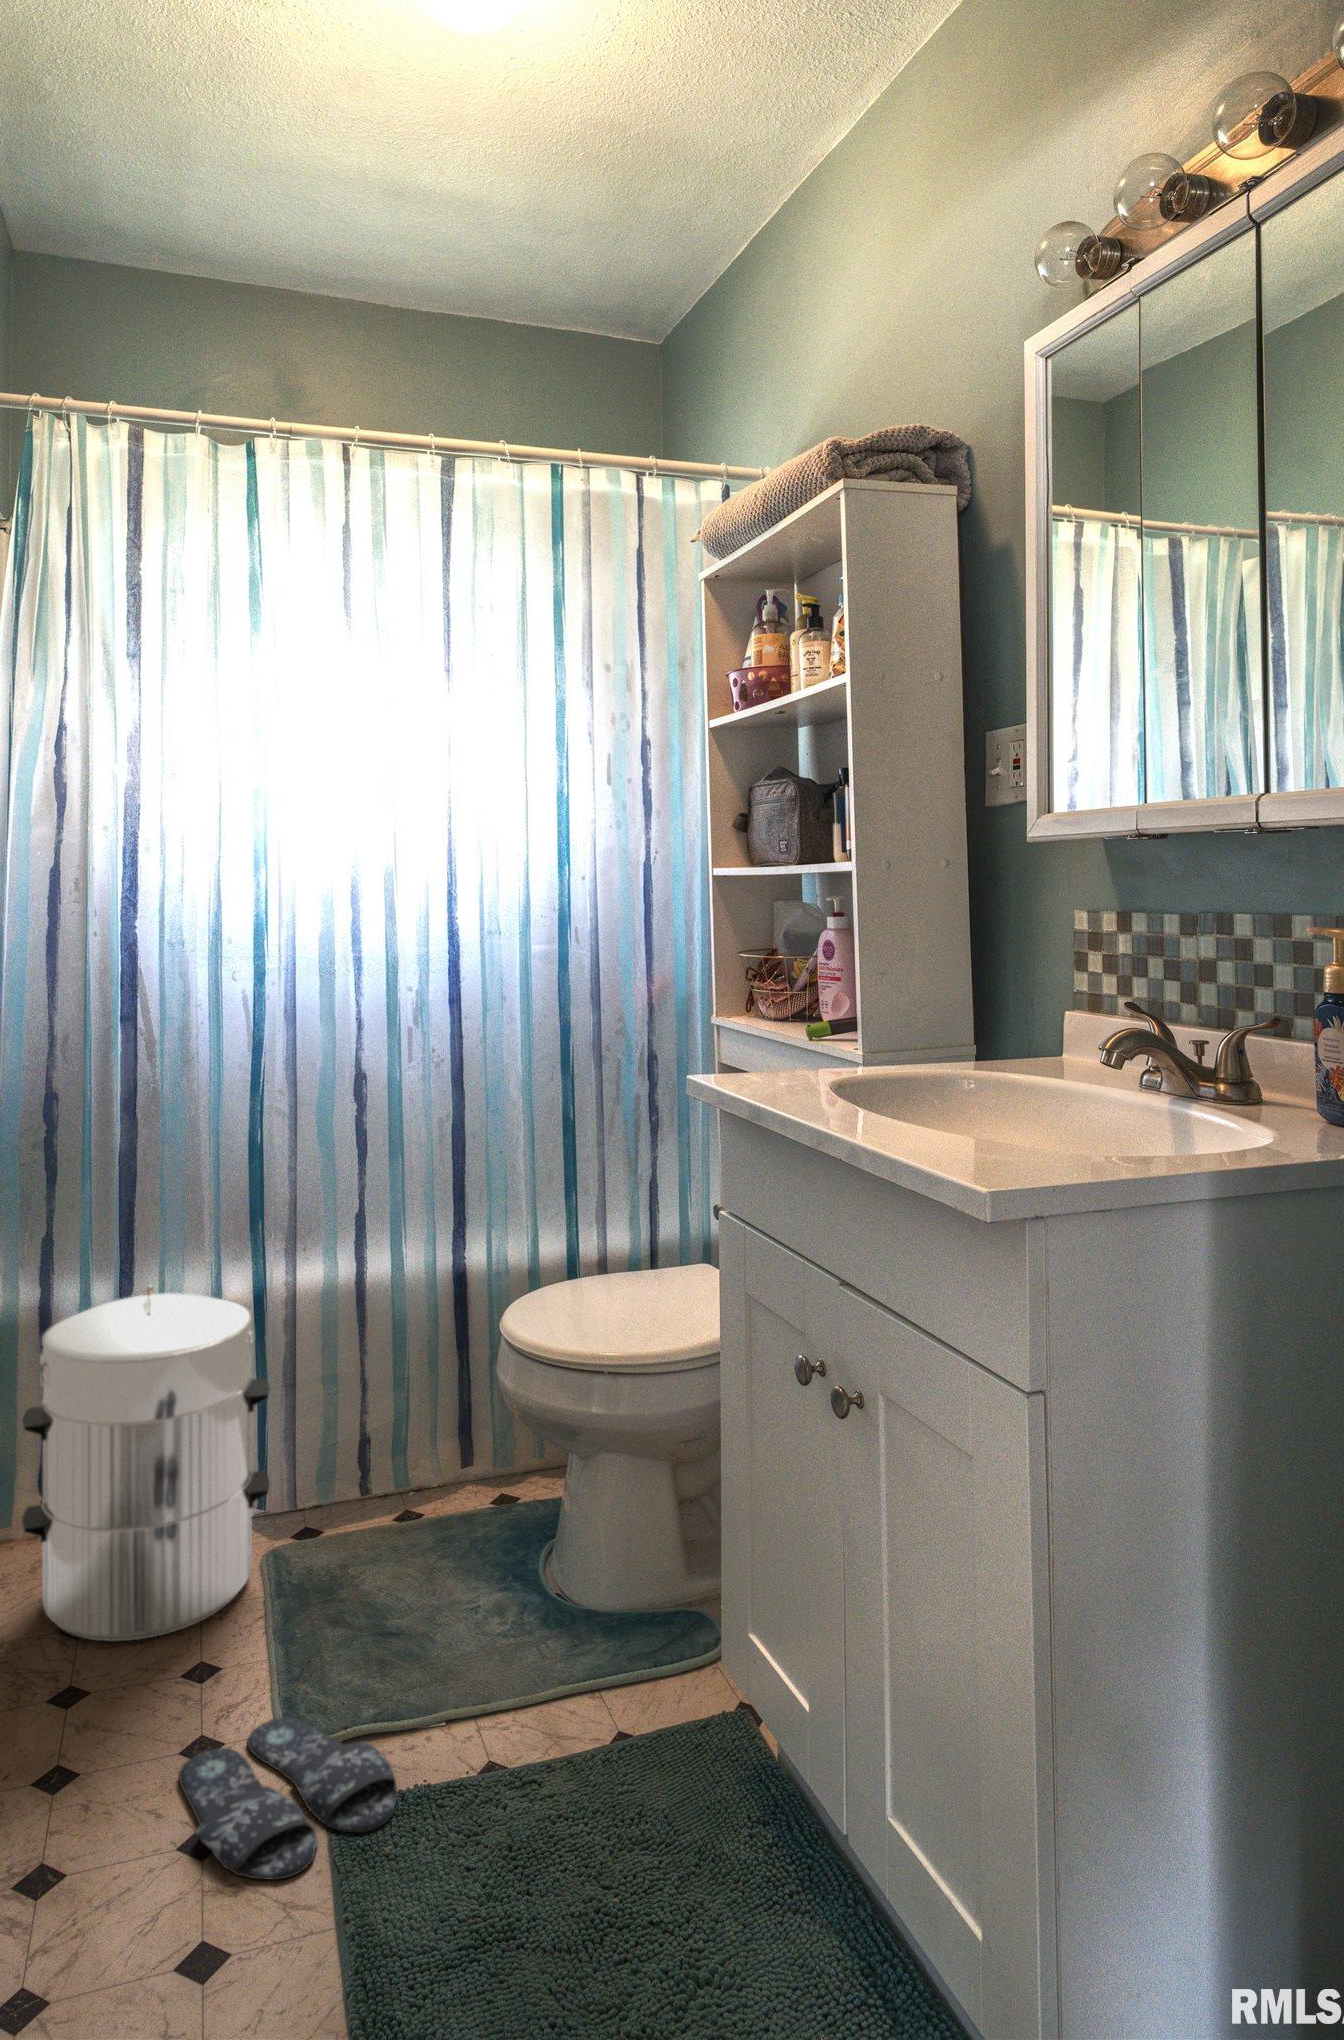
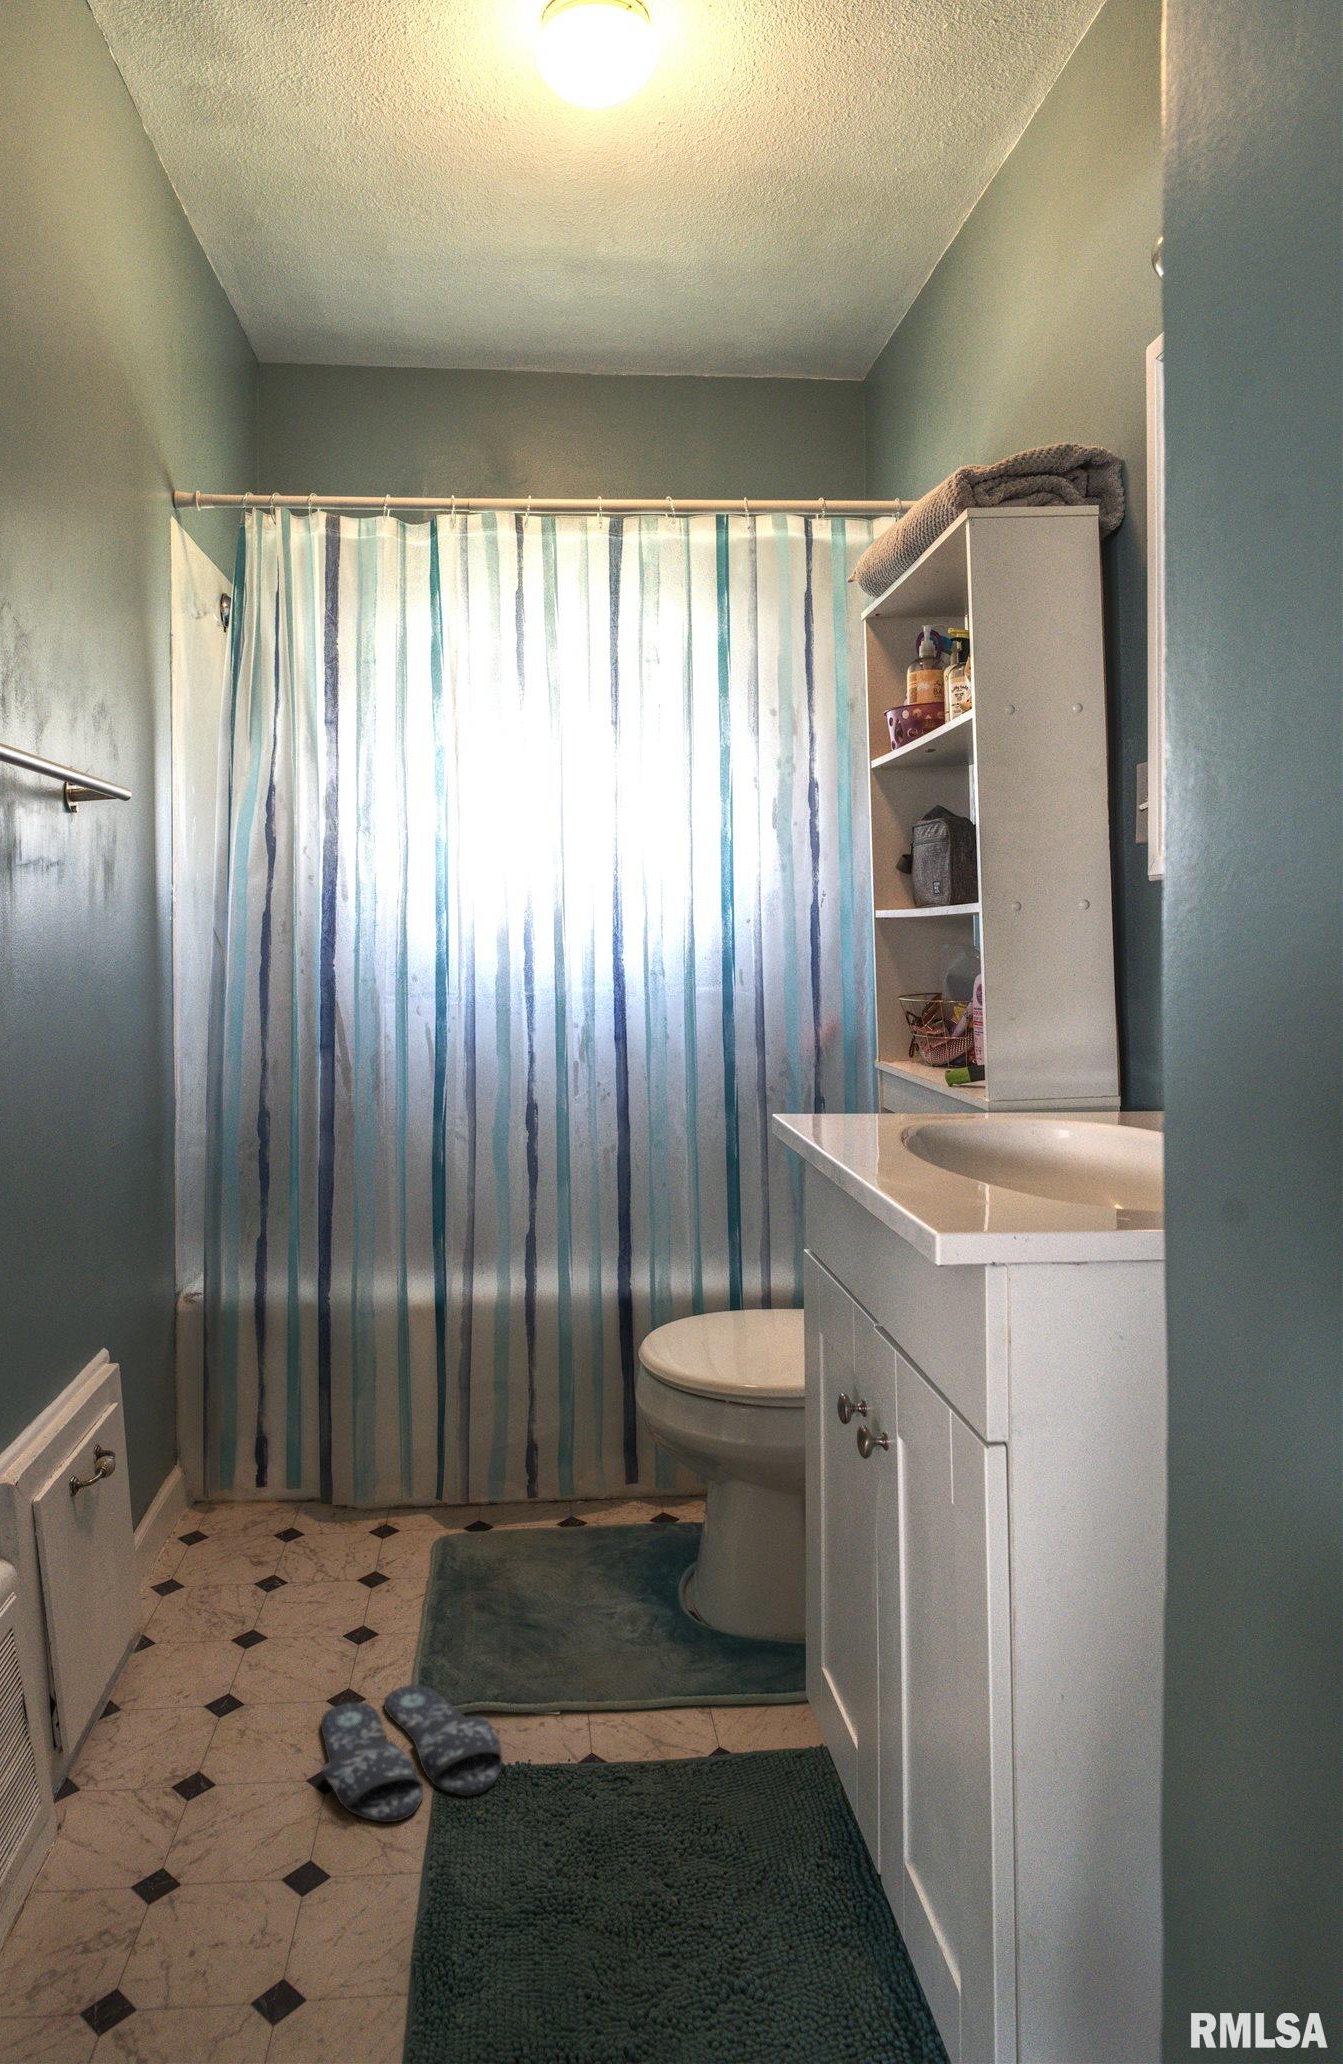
waste bin: present [22,1285,270,1641] -> none [227,1285,439,1600]

